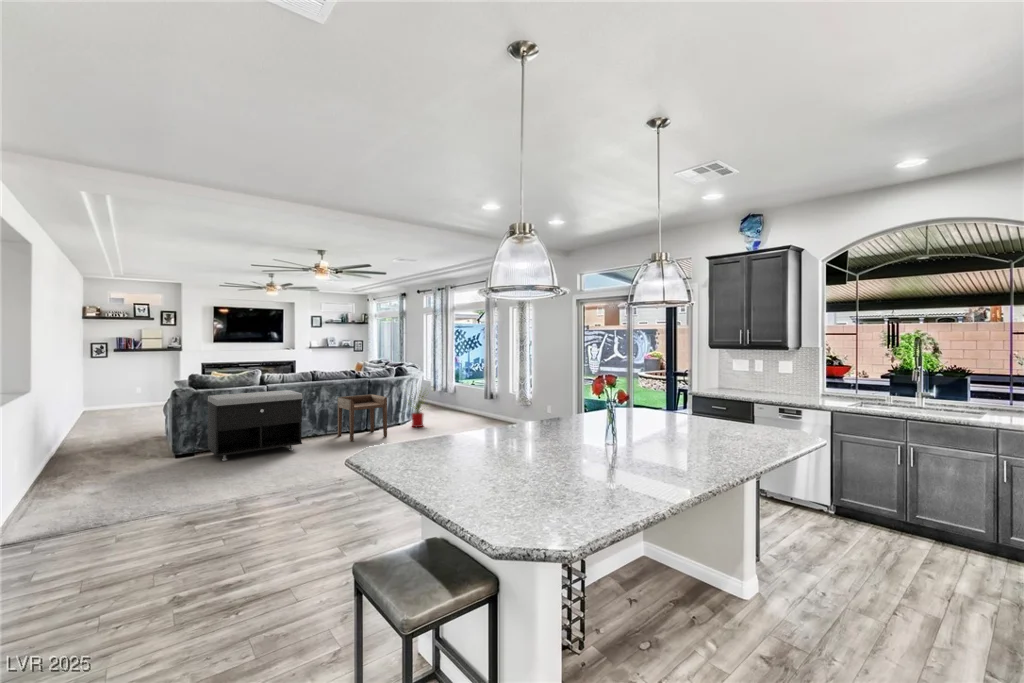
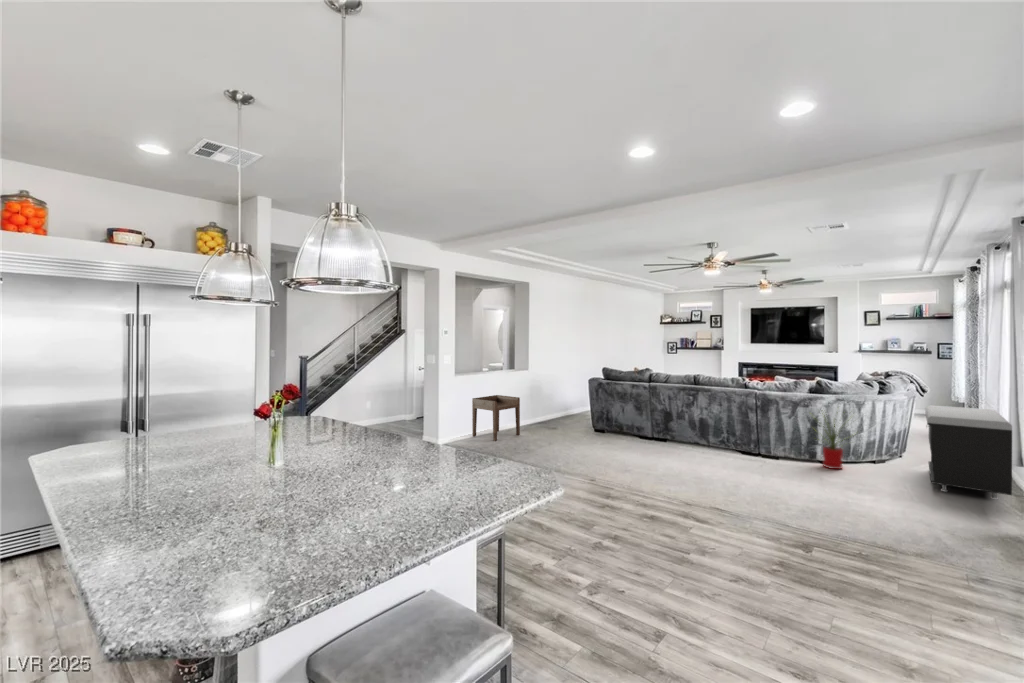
storage bench: present [208,390,303,461] -> present [926,405,1012,500]
side table: present [338,394,387,442] -> present [472,395,520,441]

